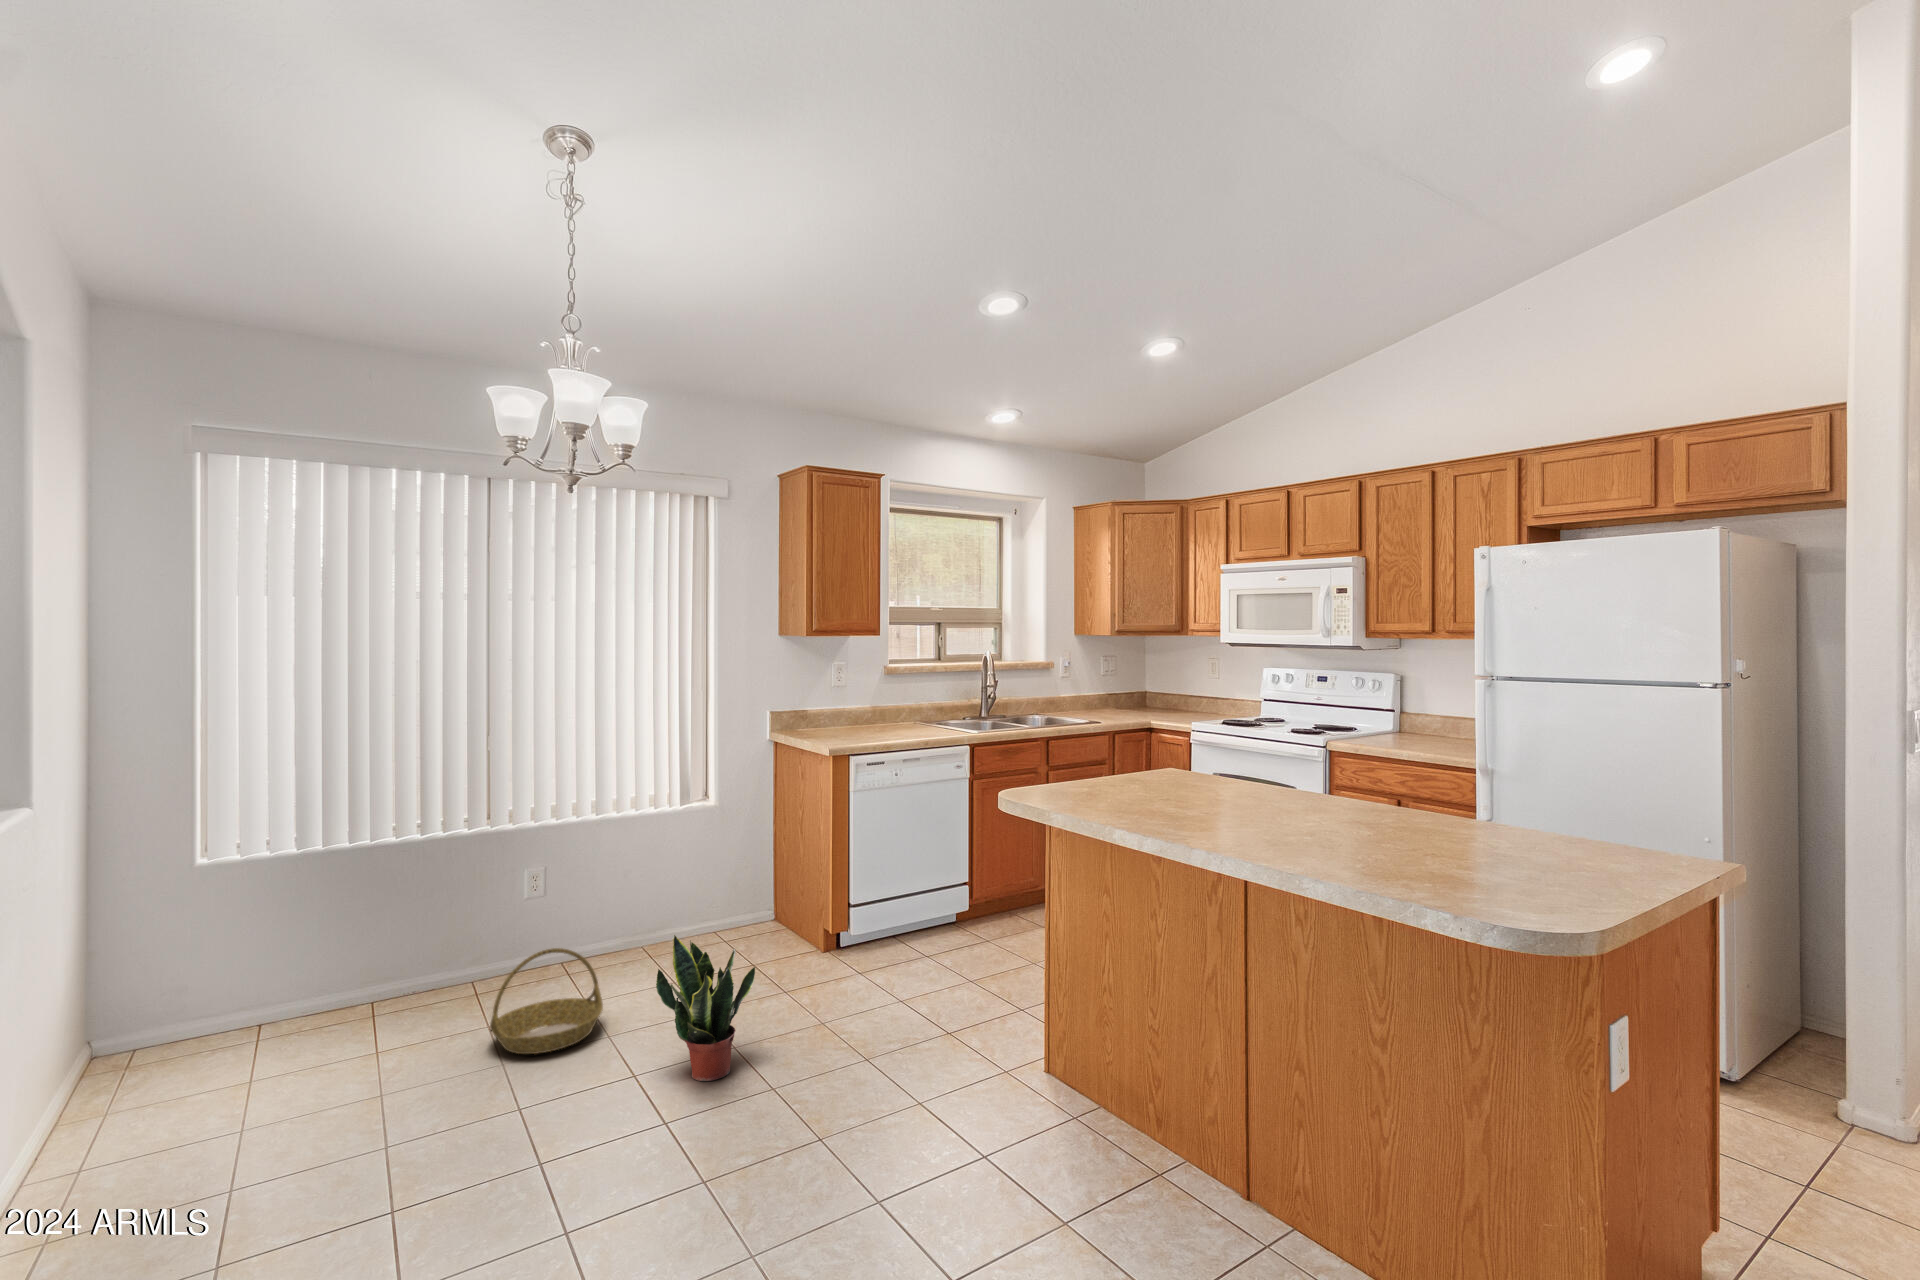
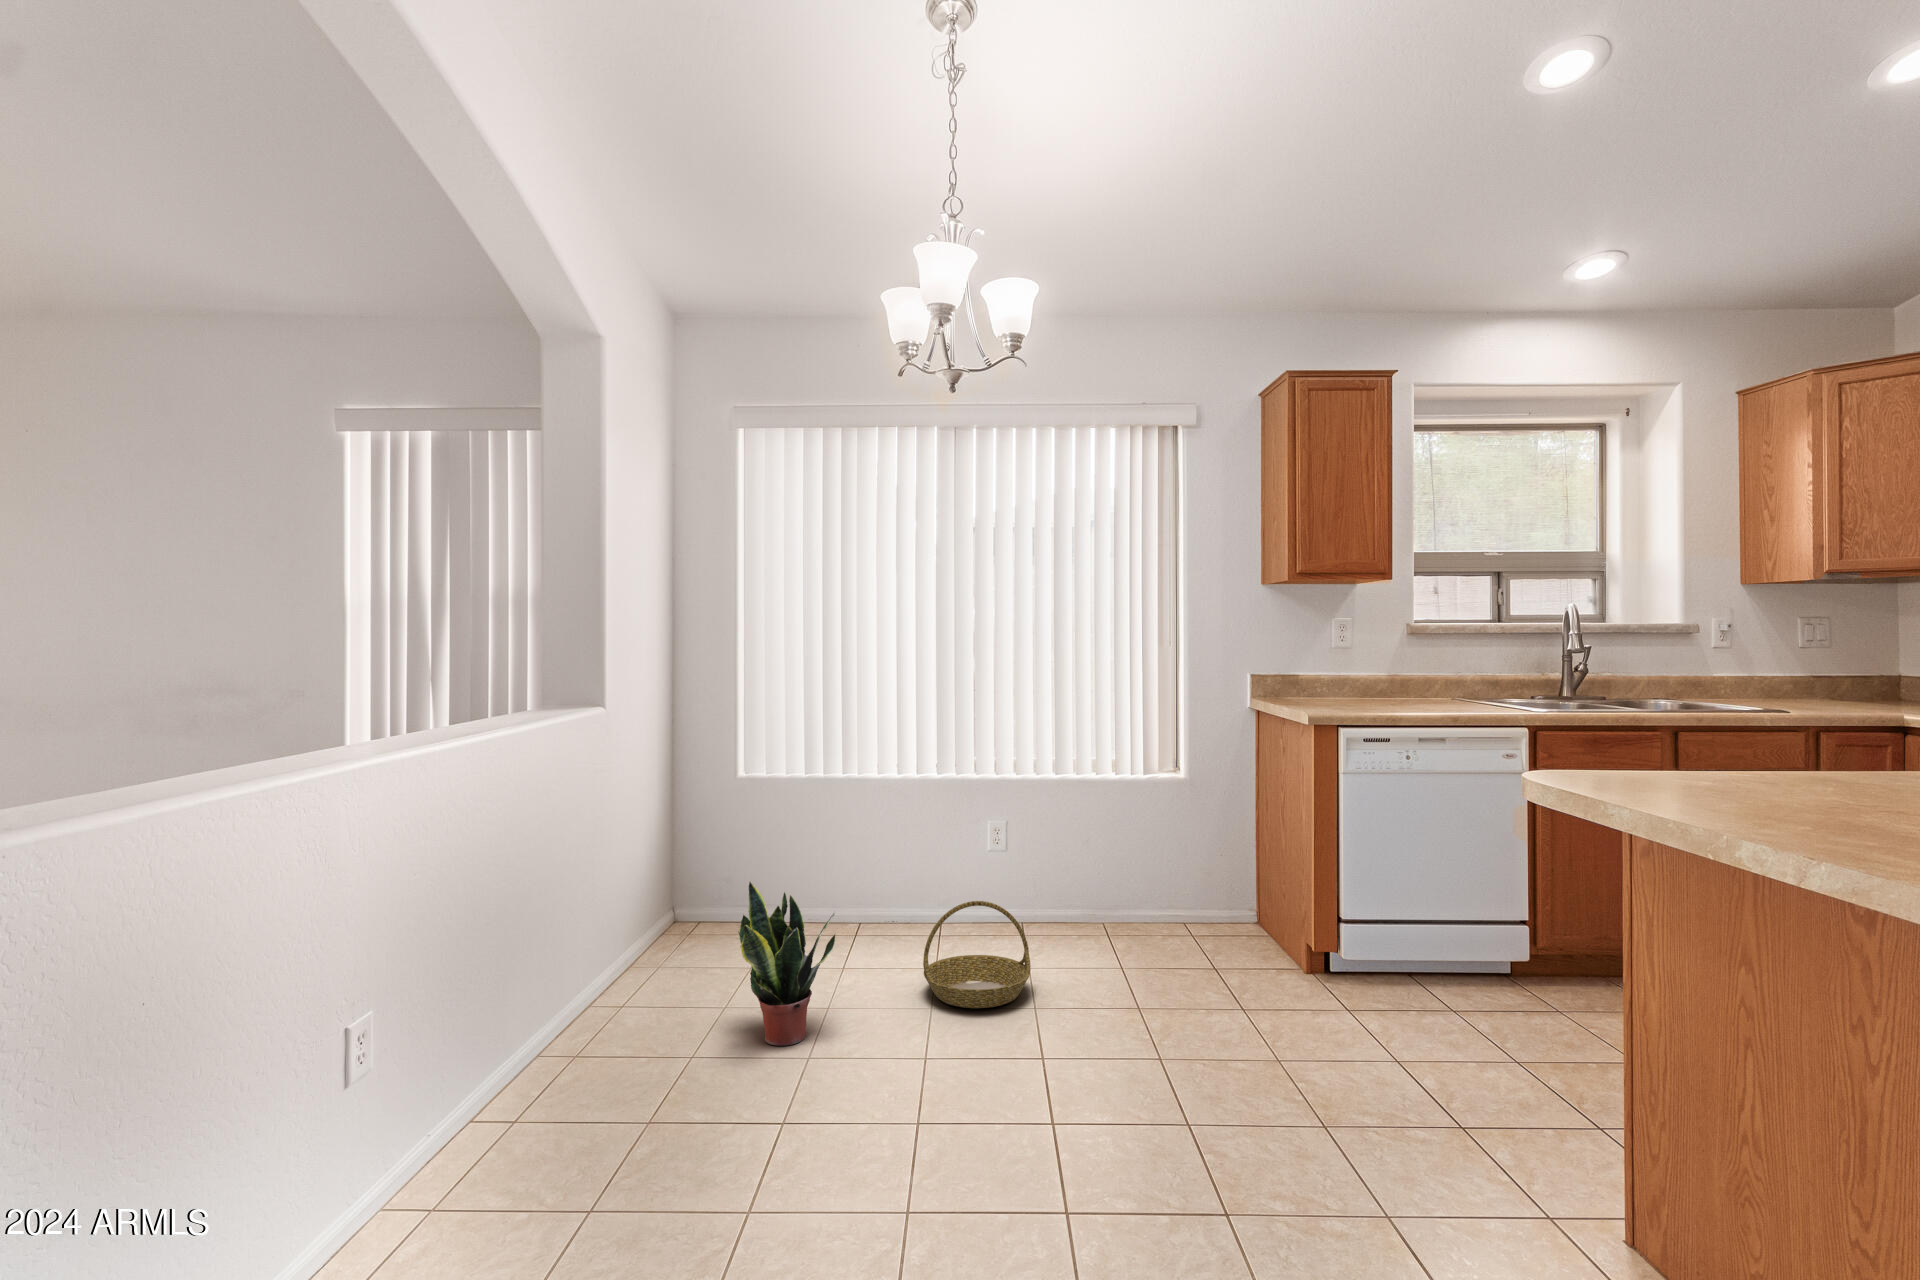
potted plant: present [656,935,755,1081] -> present [738,882,836,1045]

